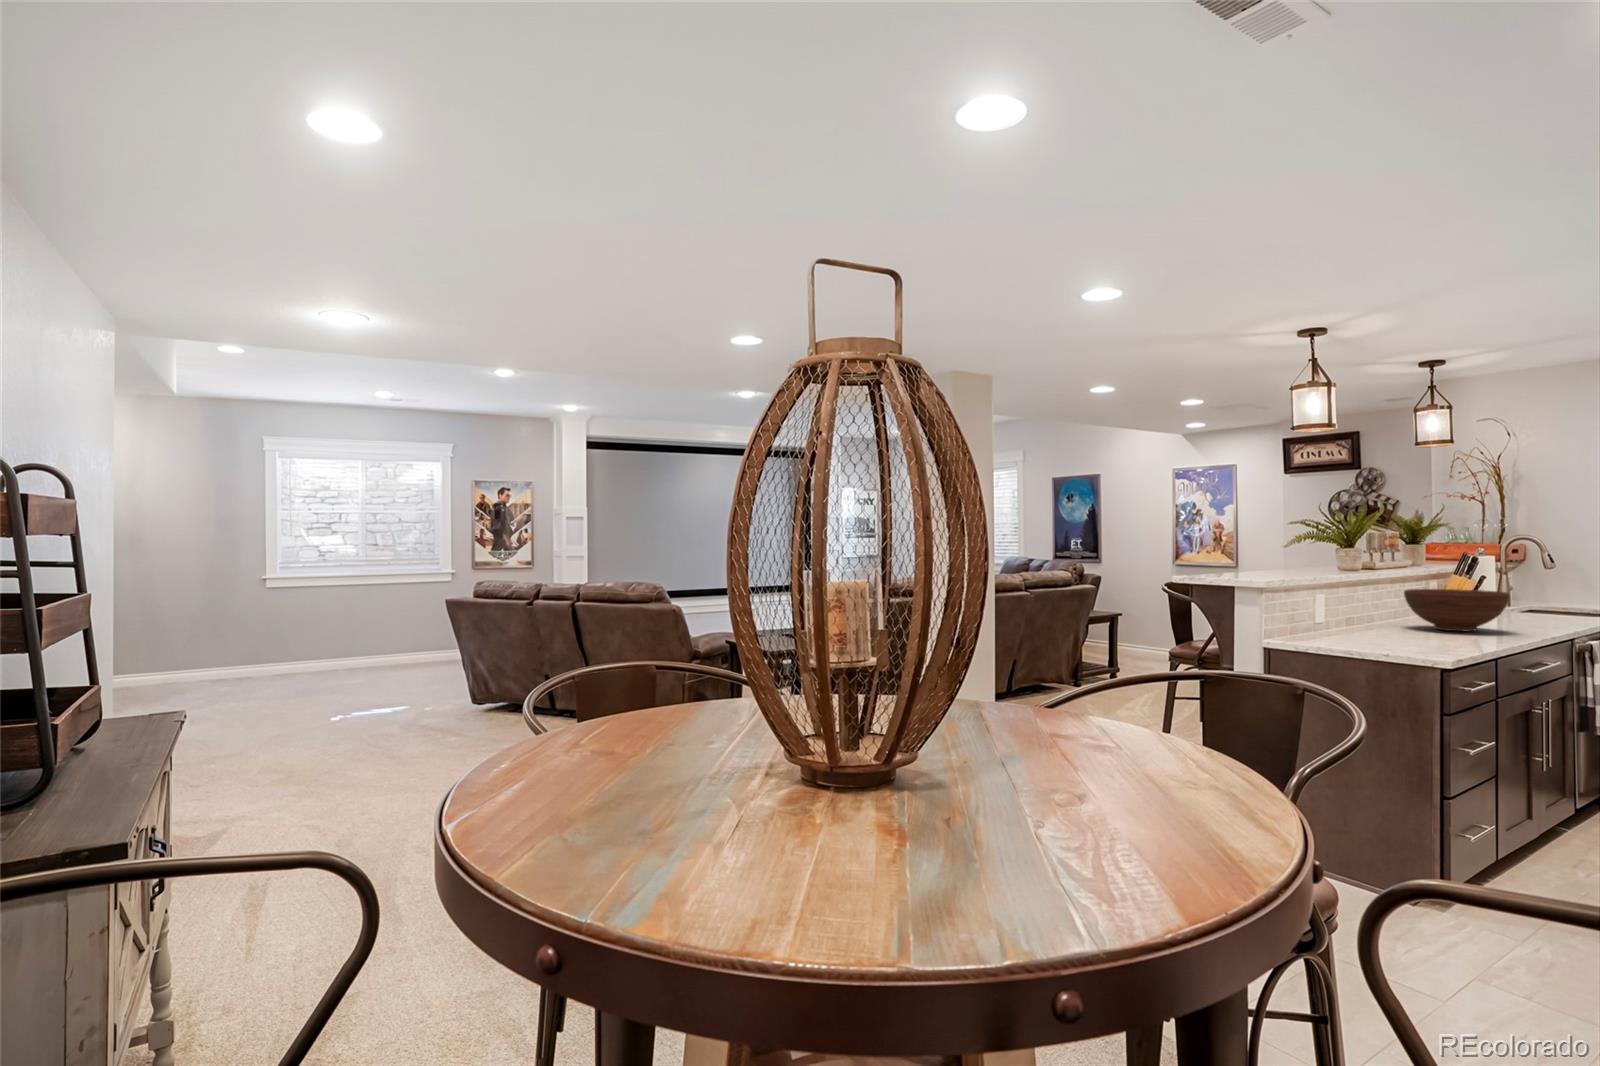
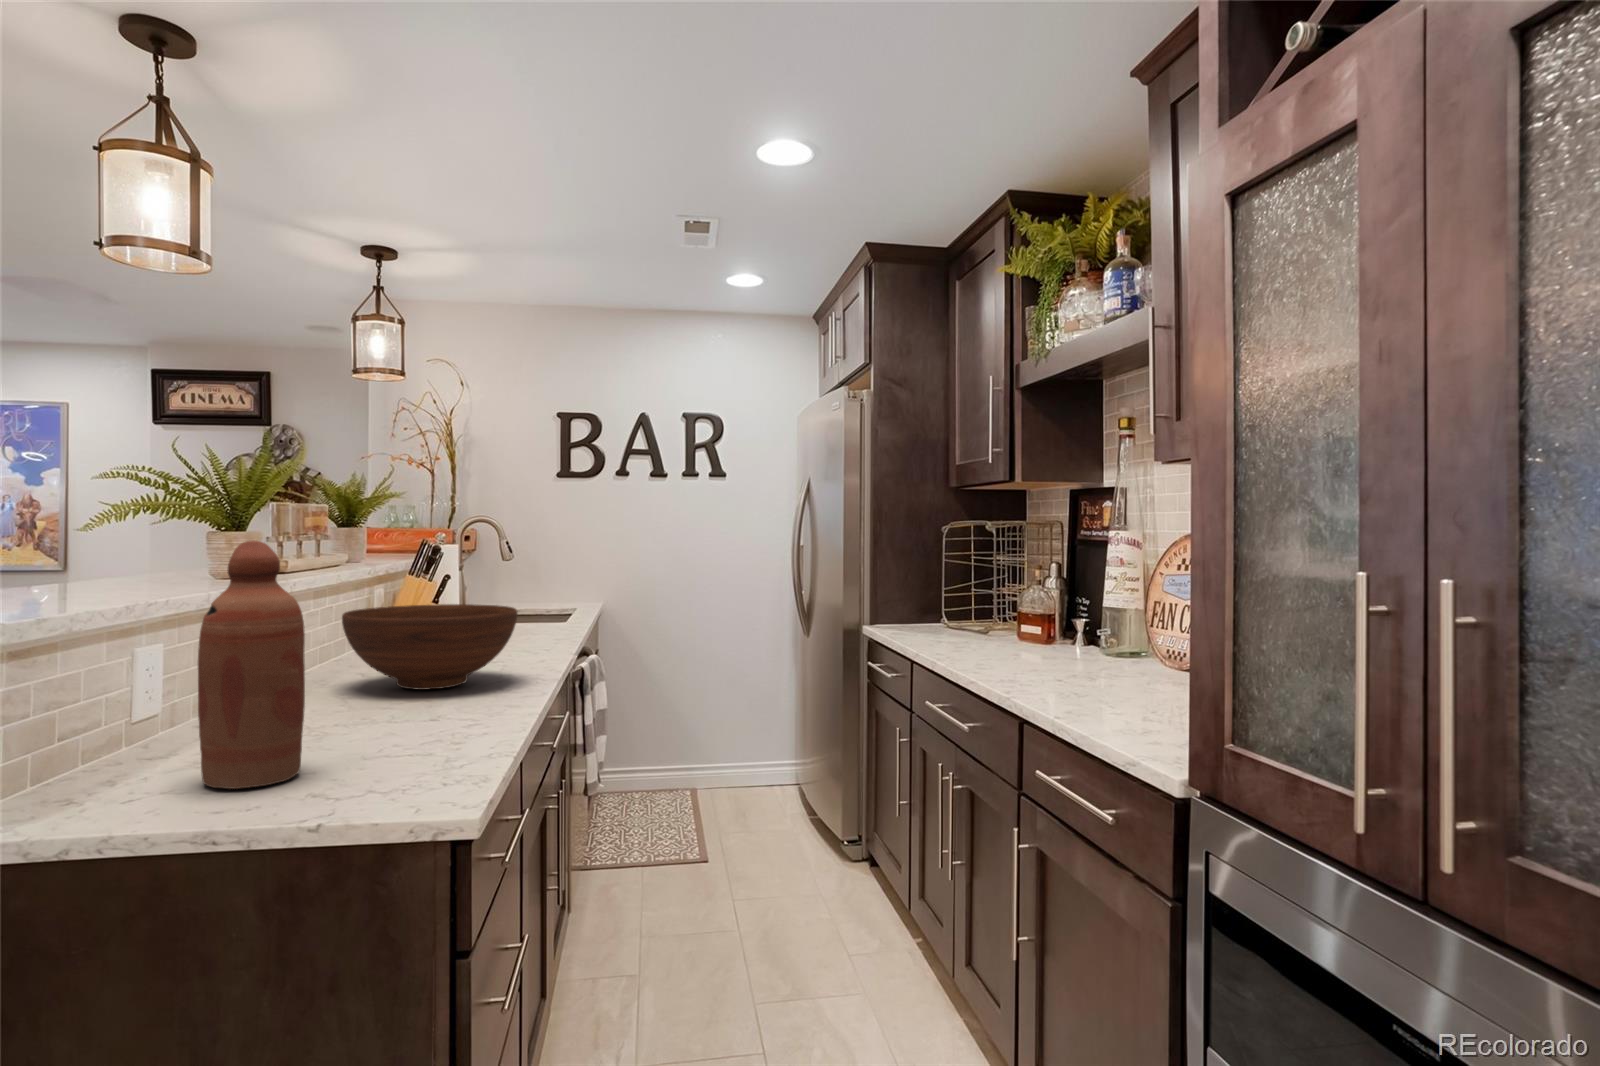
bottle: none [1346,557,1384,643] -> present [198,541,305,789]

